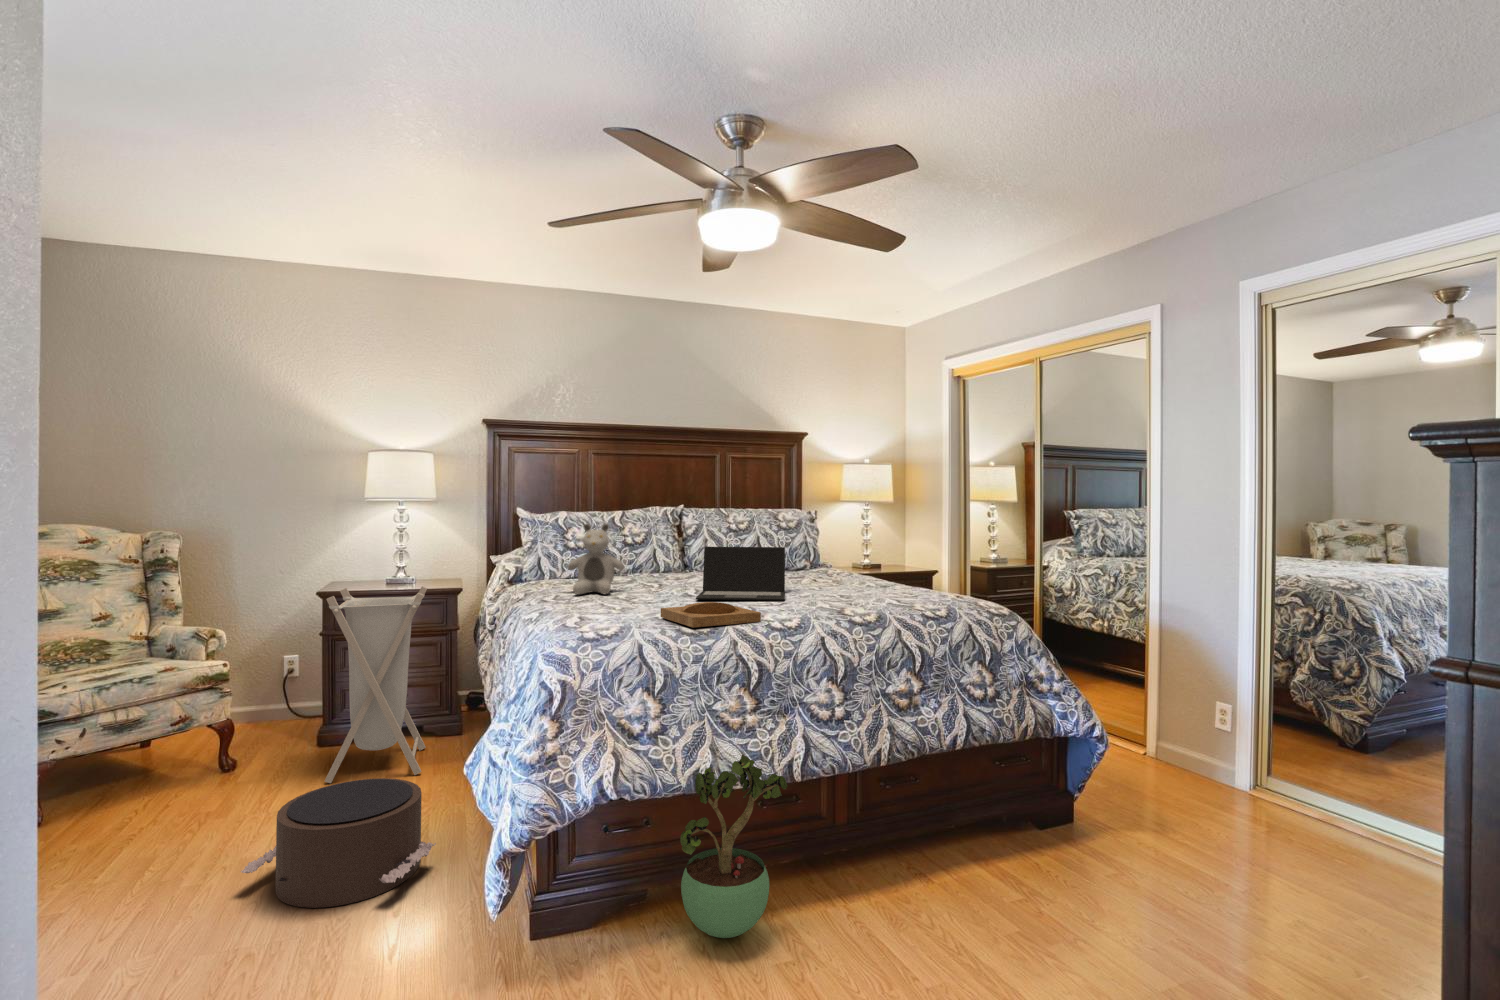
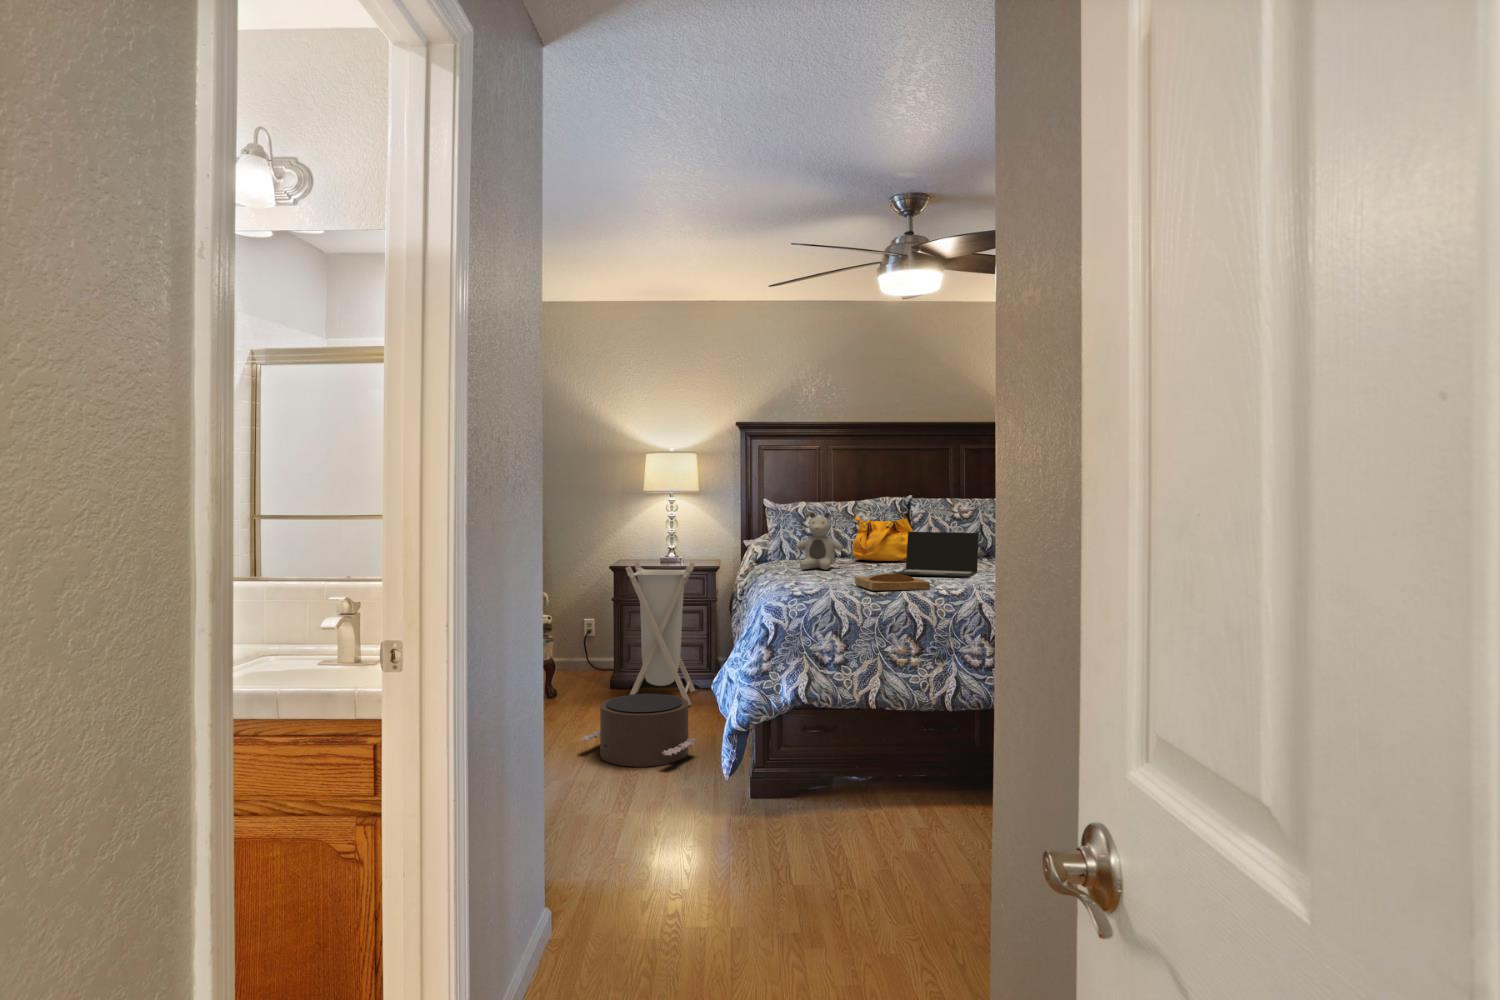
handbag: none [627,526,697,580] -> present [853,514,913,562]
potted plant: present [680,755,787,938] -> none [853,683,937,815]

